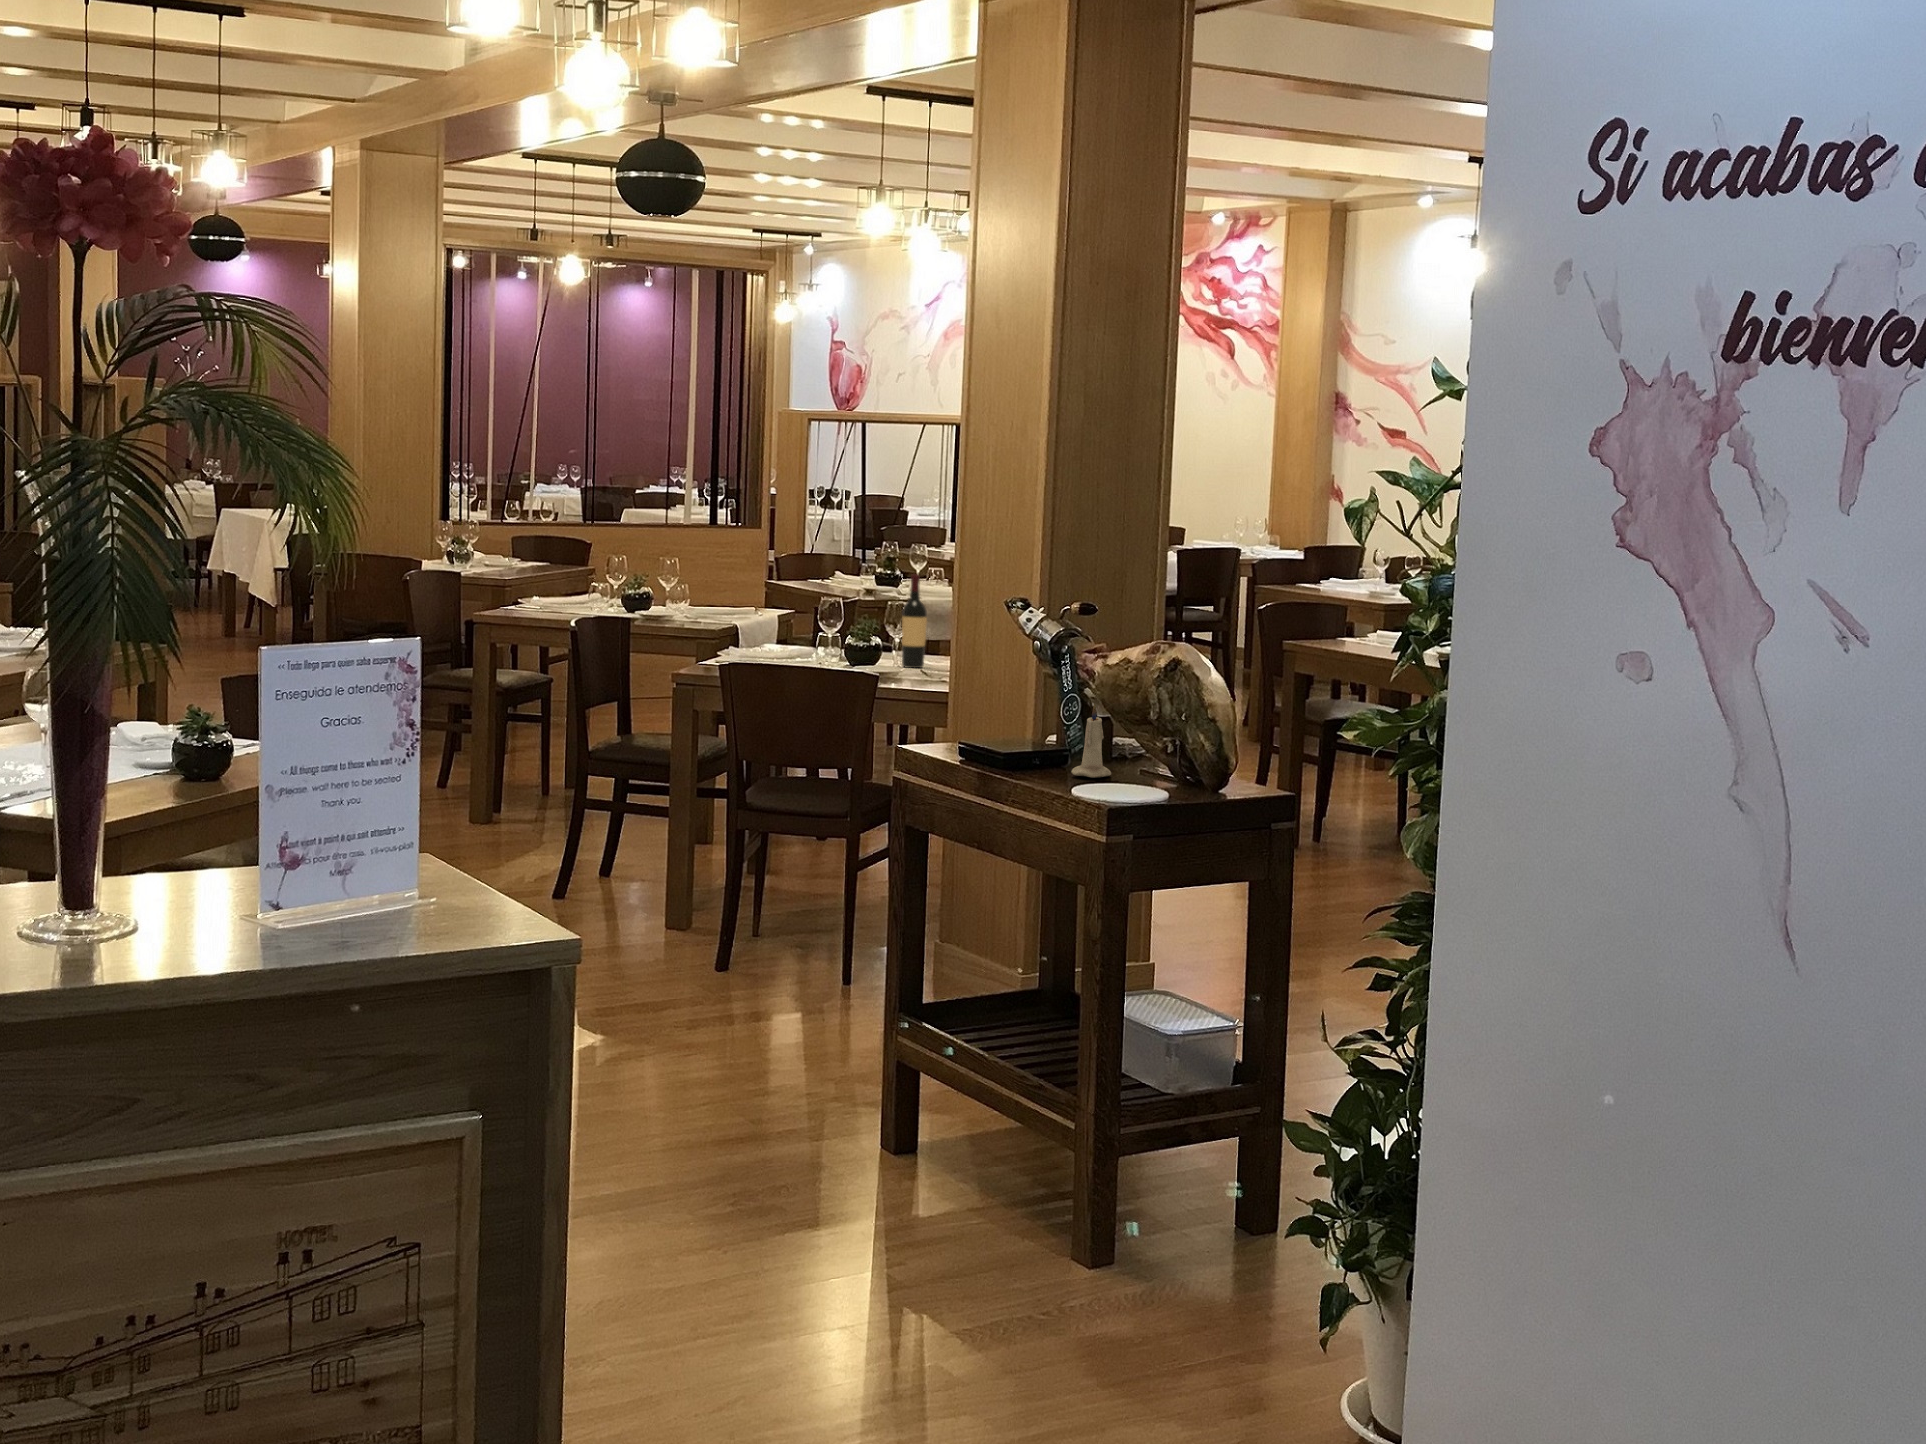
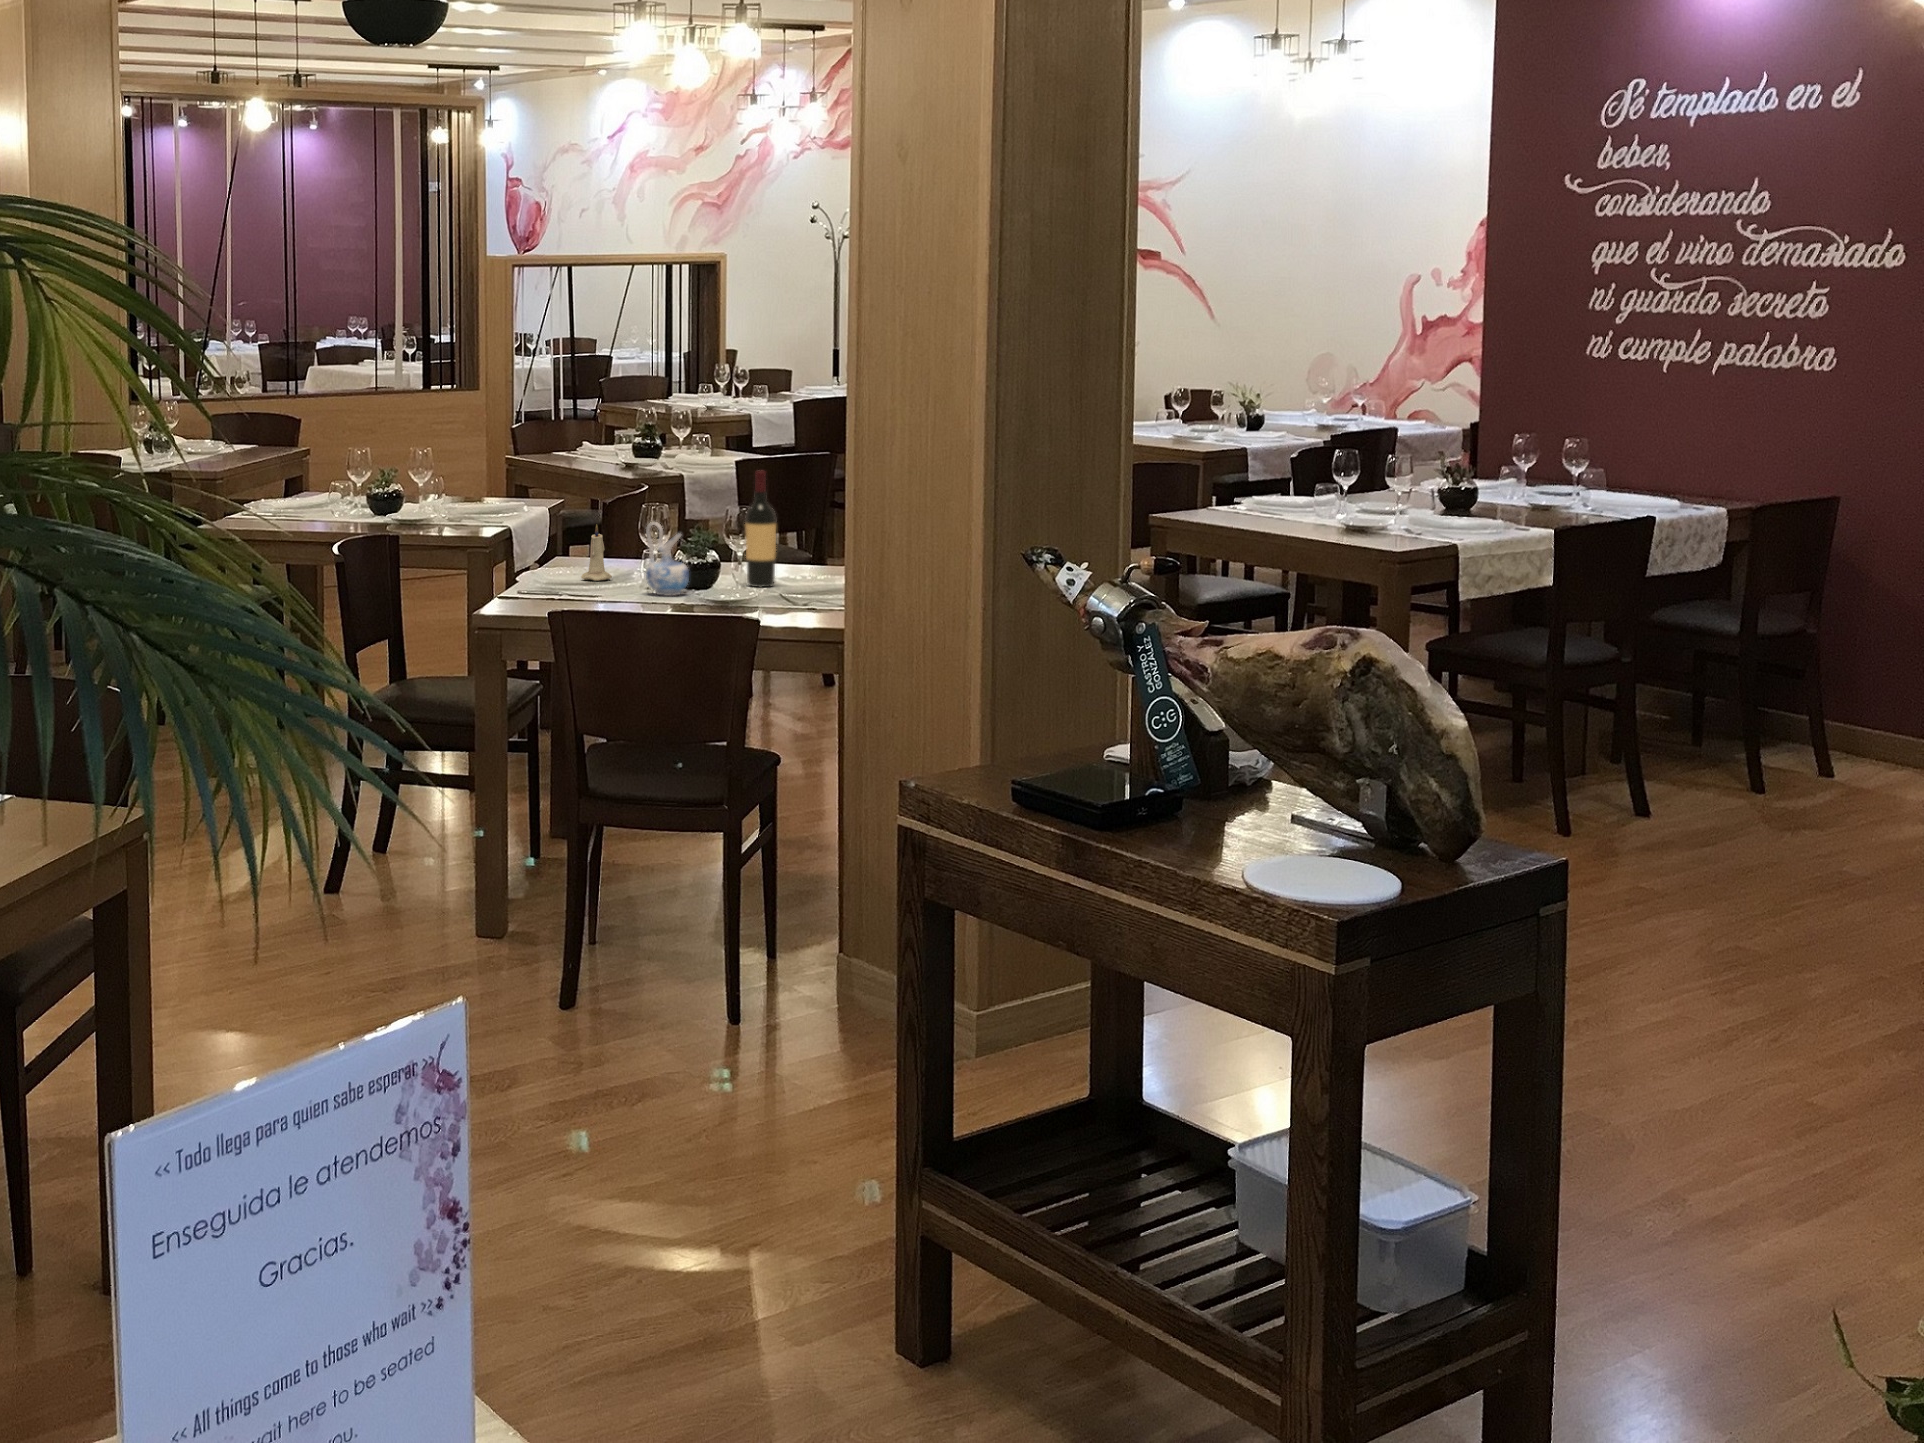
ceramic pitcher: none [815,609,849,668] -> present [646,522,689,596]
candle: present [1072,704,1111,778] -> present [581,524,612,581]

